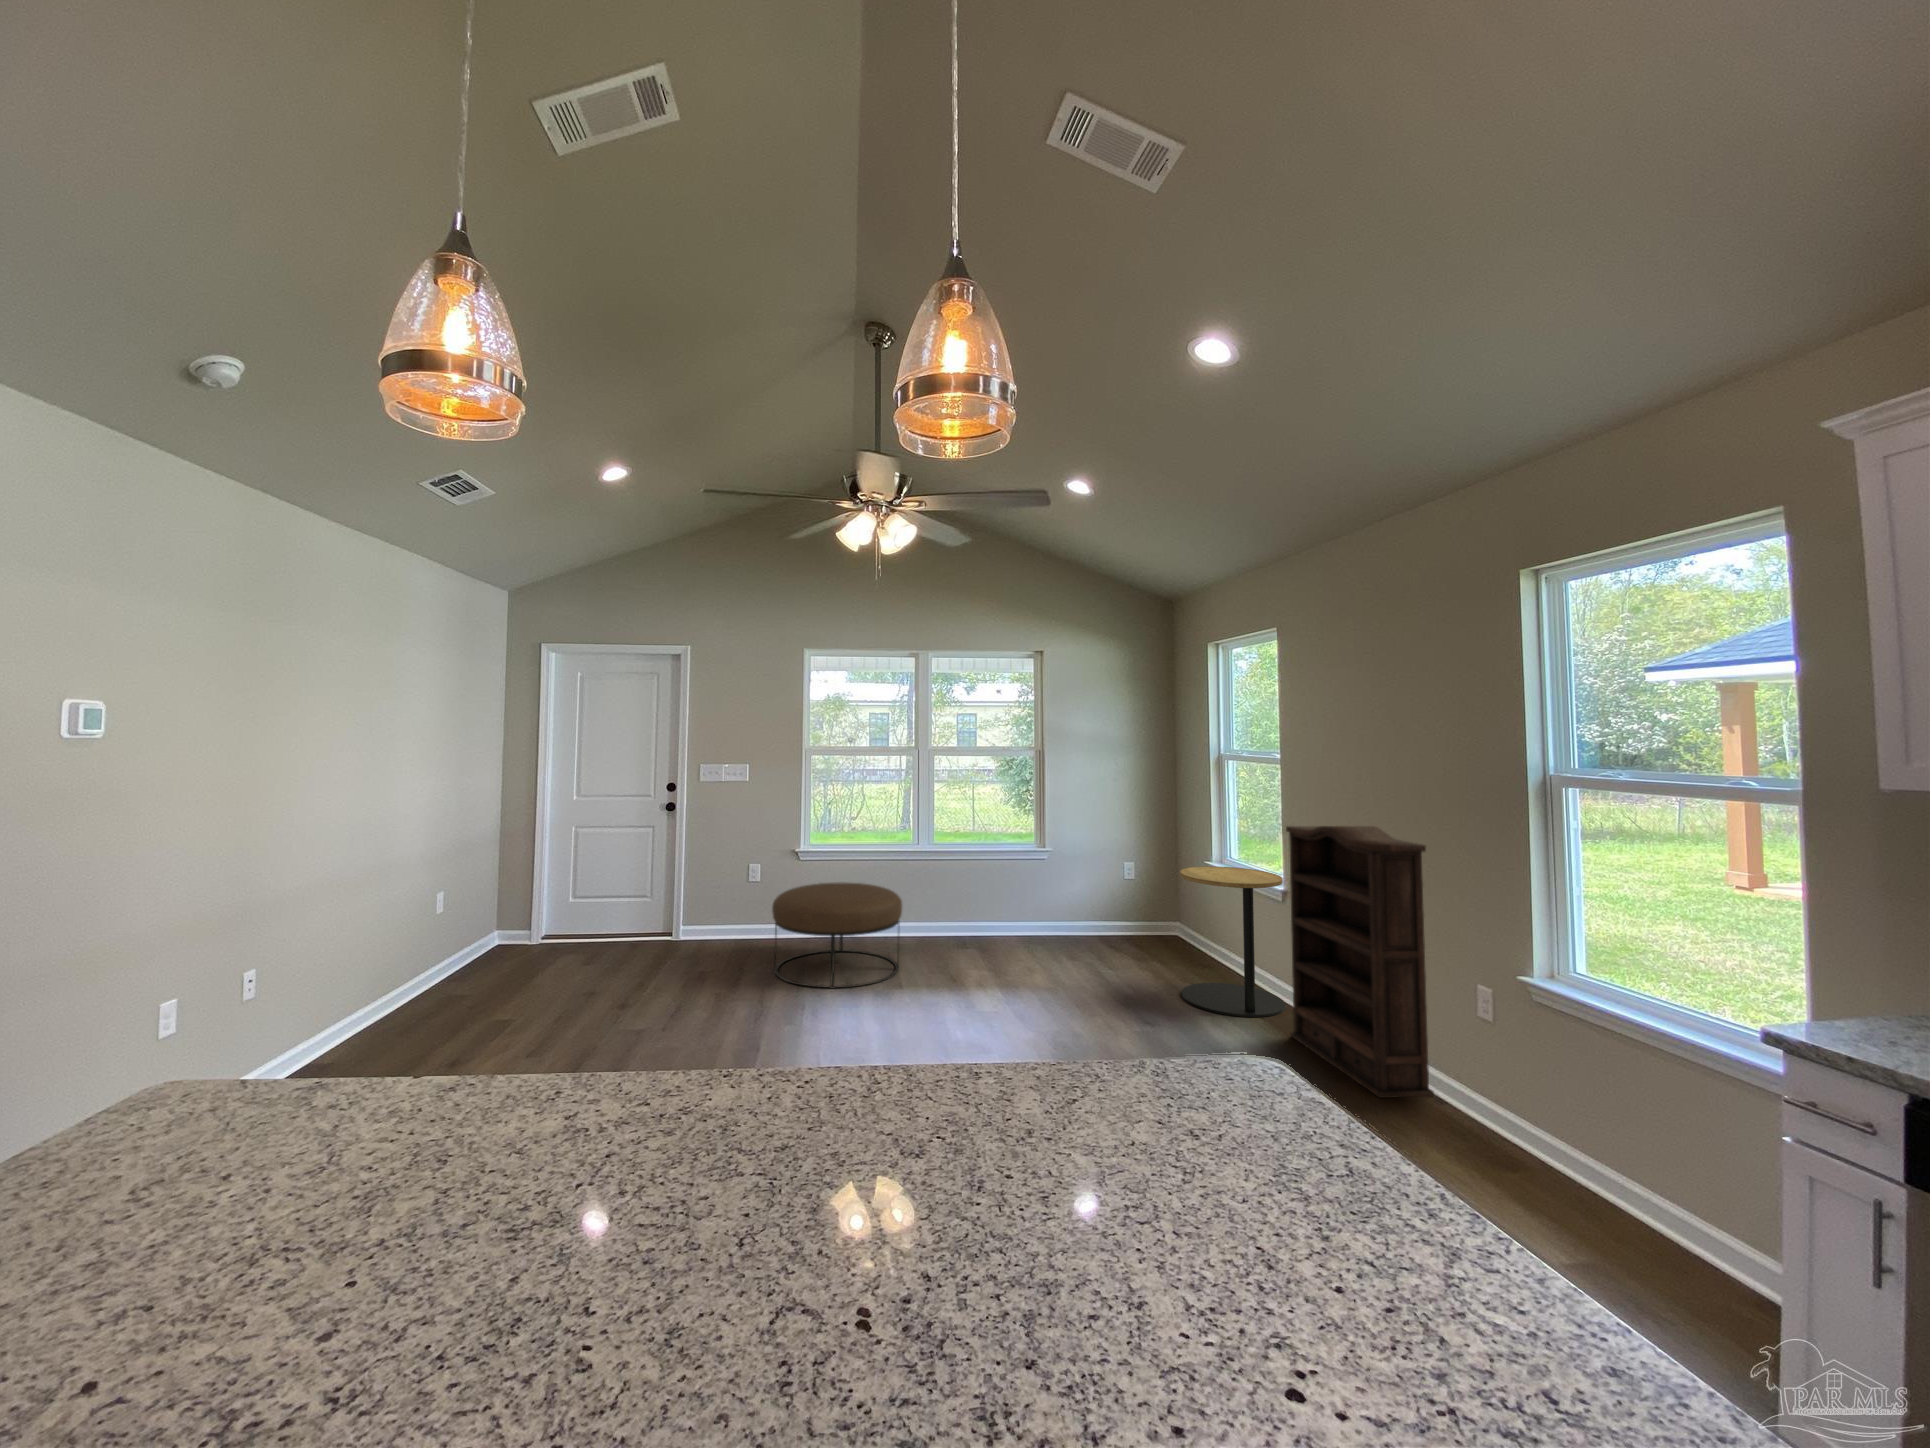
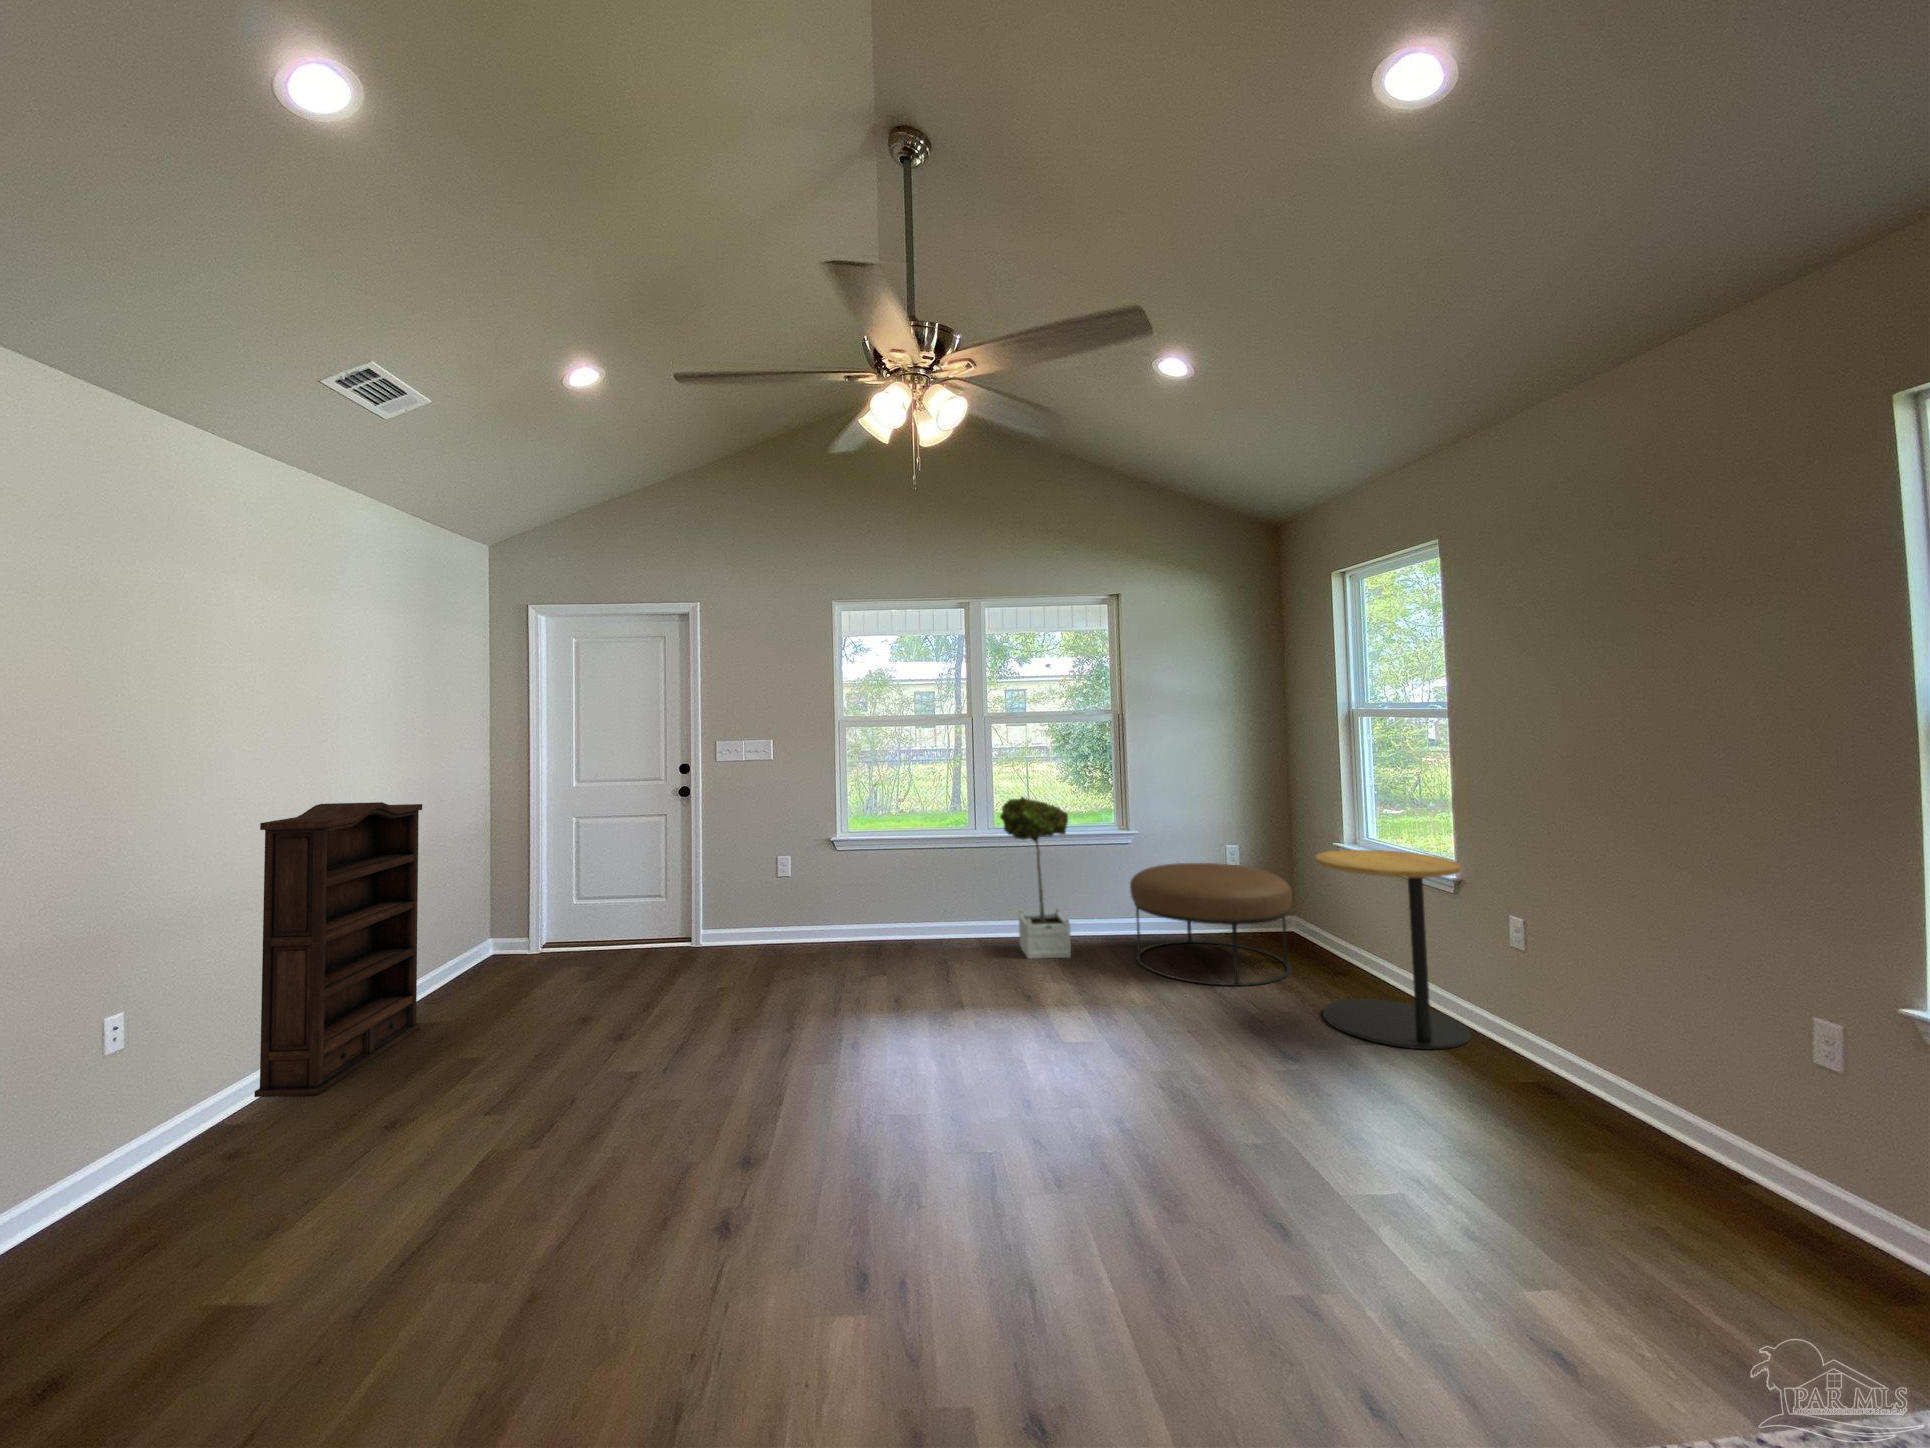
potted tree: none [939,817,995,952] -> present [1000,797,1071,959]
bookshelf: present [1286,826,1434,1098] -> present [254,802,422,1097]
ottoman: present [772,882,902,988] -> present [1130,863,1292,986]

